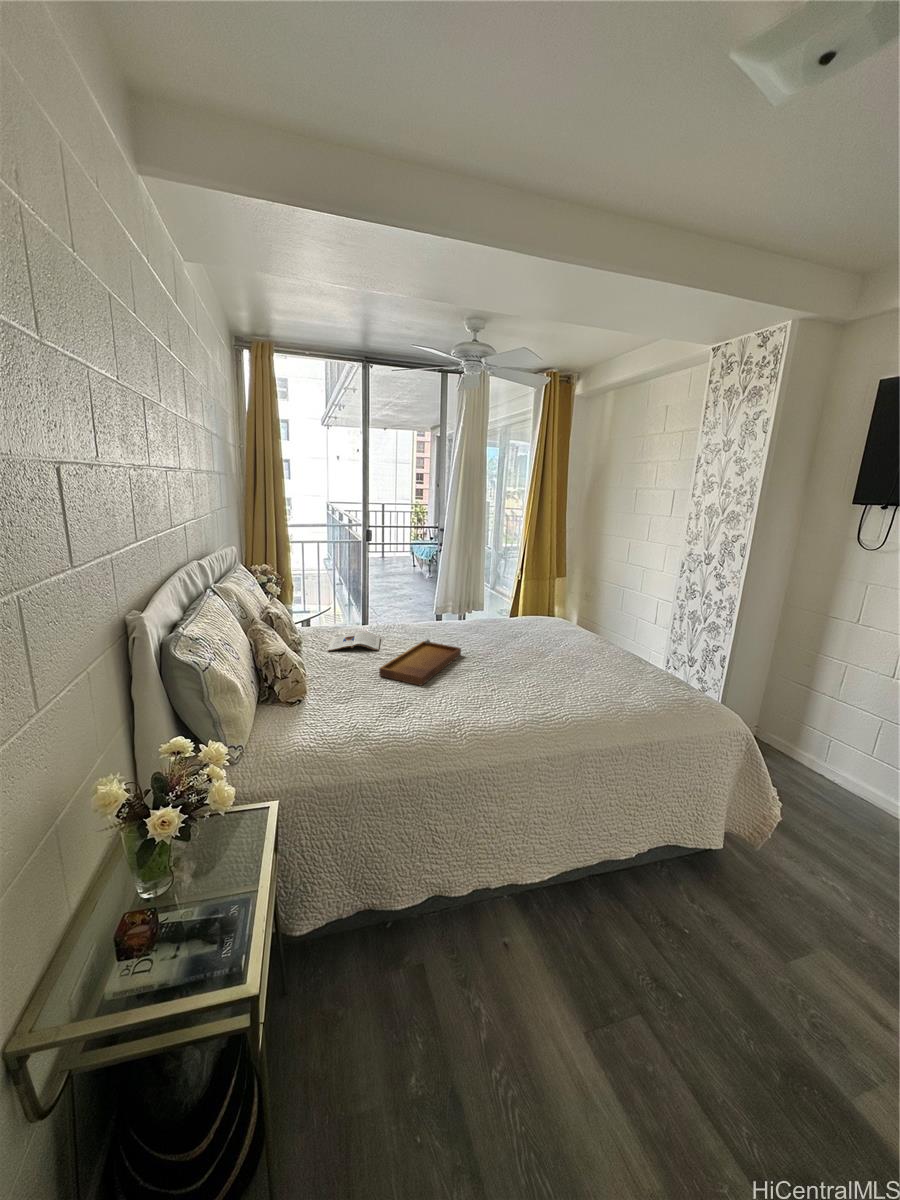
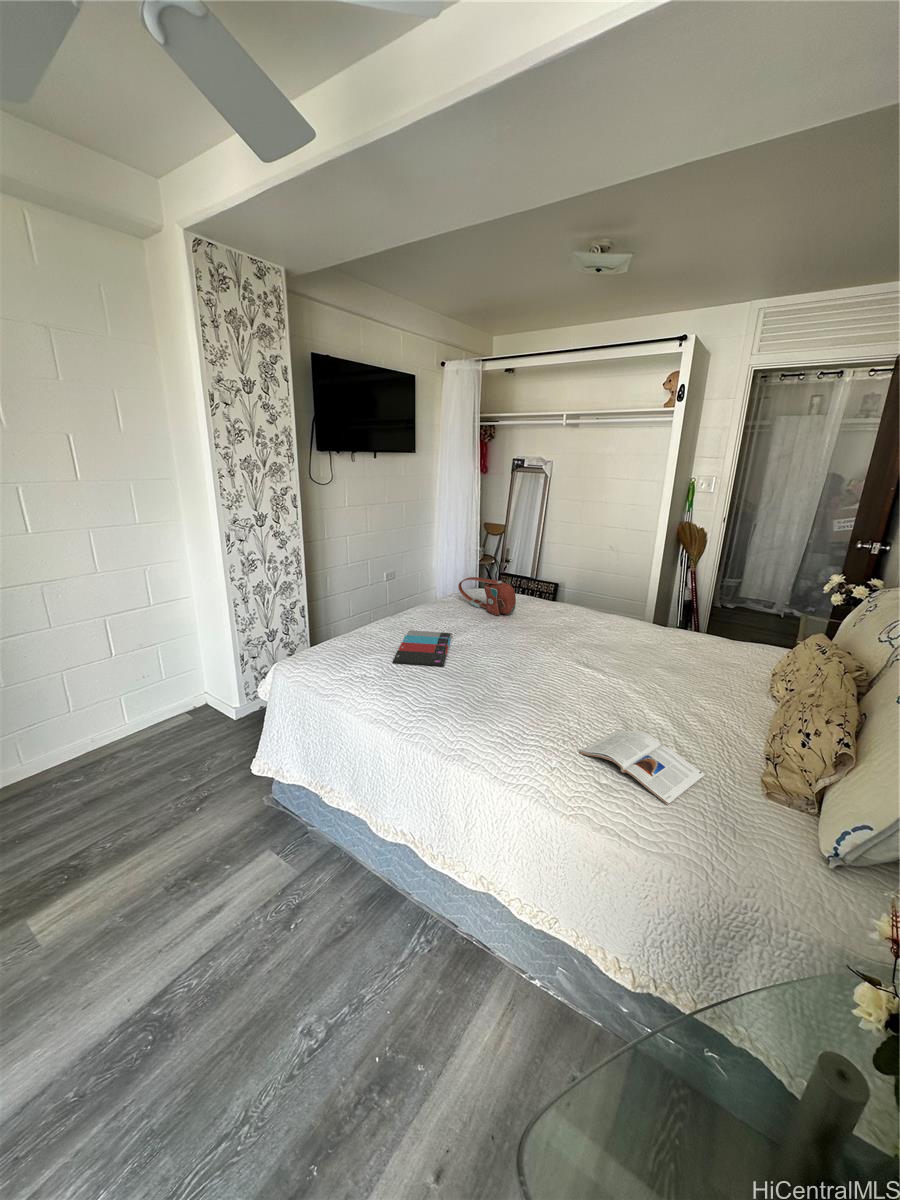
smartphone: none [499,629,574,654] -> present [393,630,452,666]
tray: present [379,639,461,686] -> none [533,646,669,703]
handbag: none [587,646,666,688] -> present [458,577,516,615]

